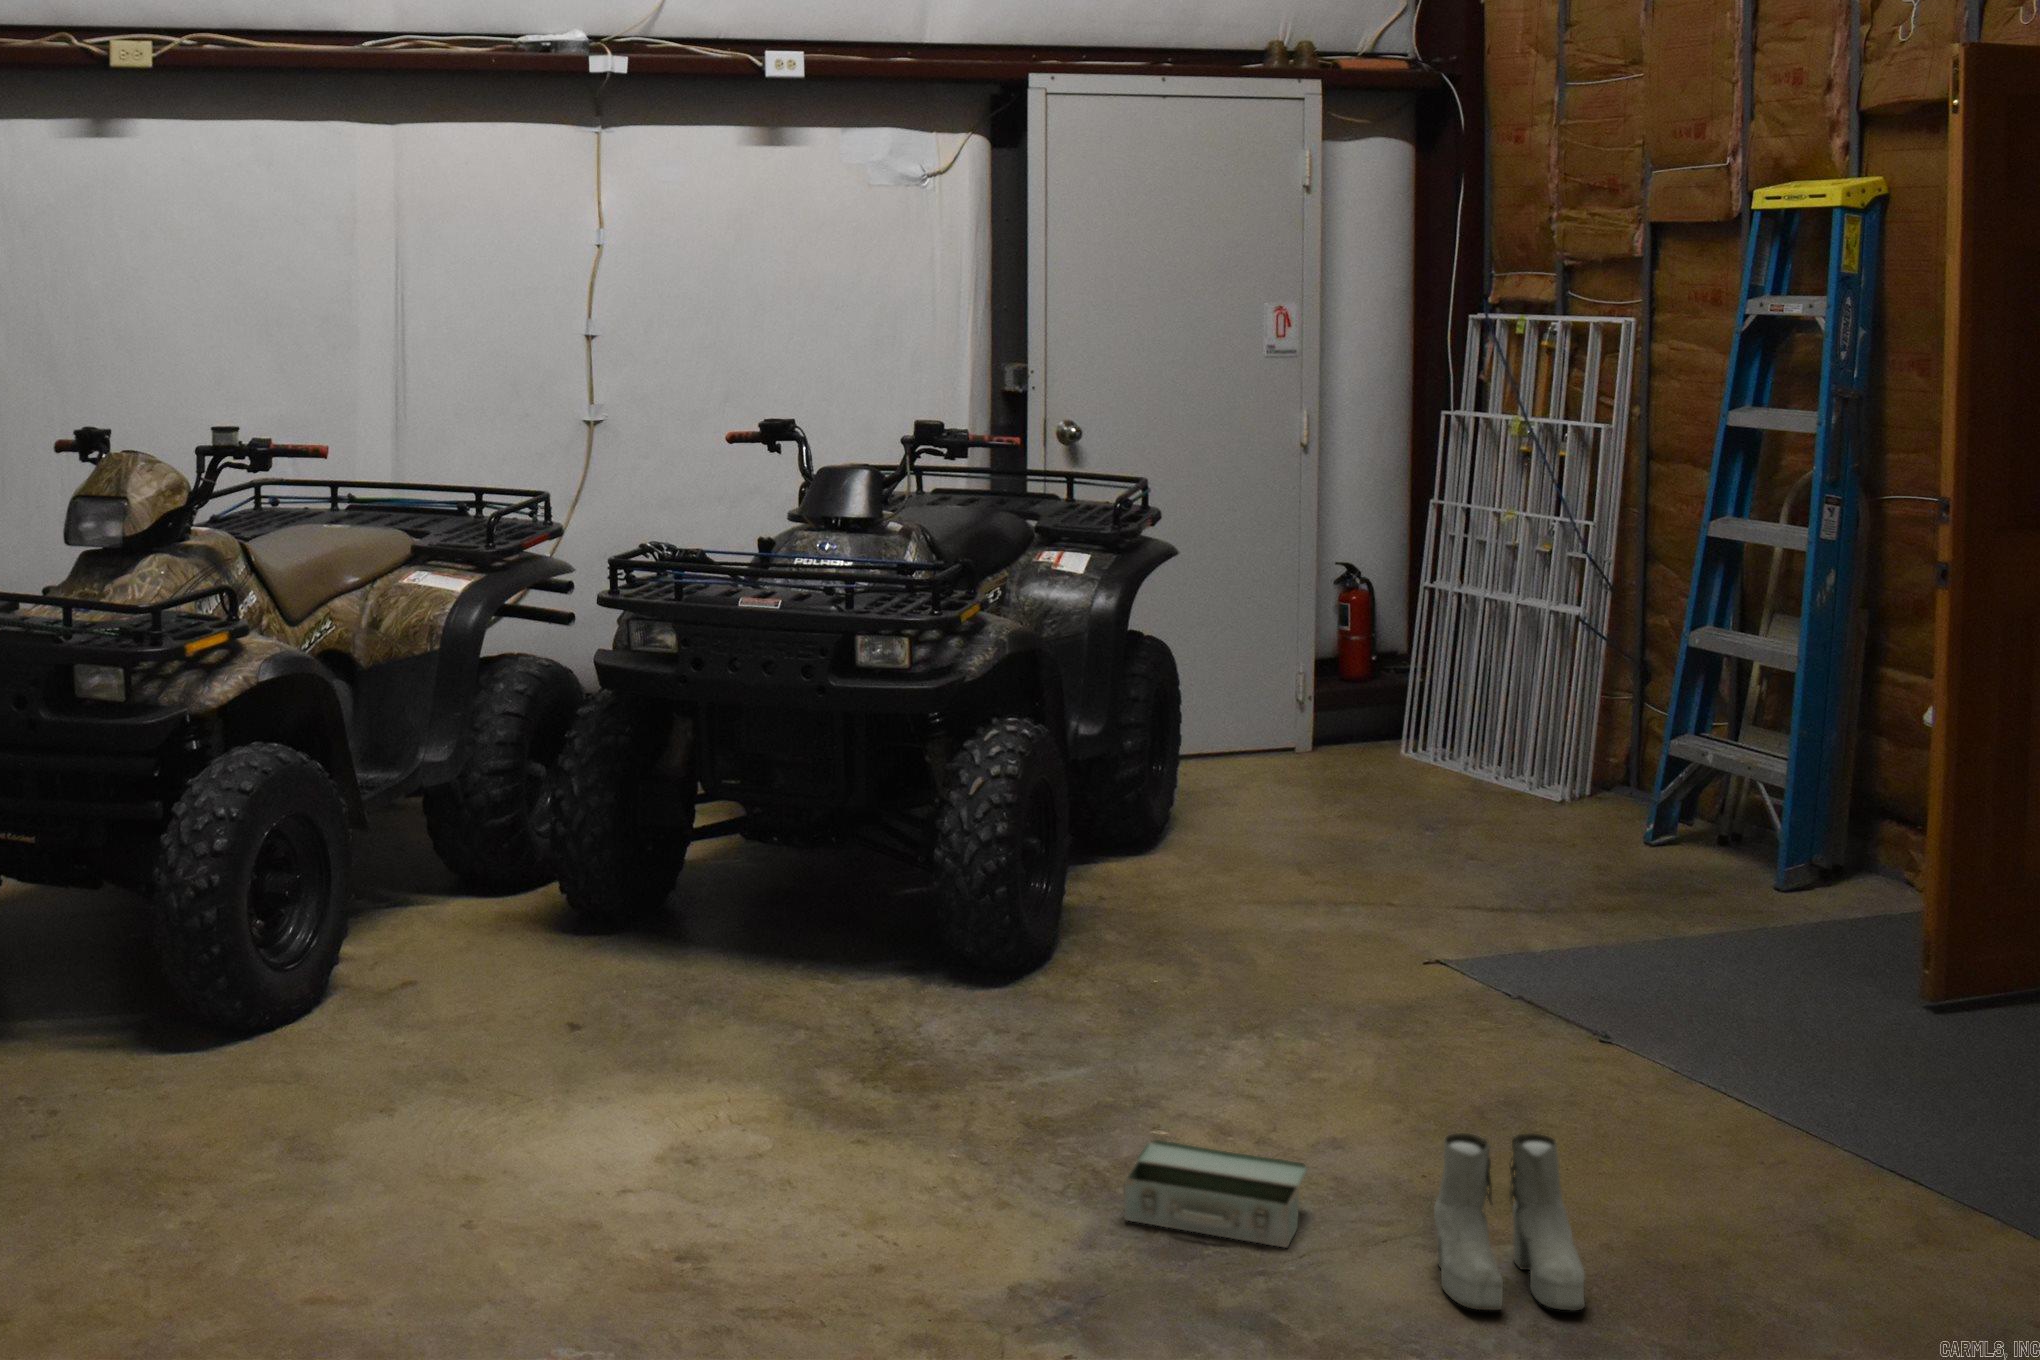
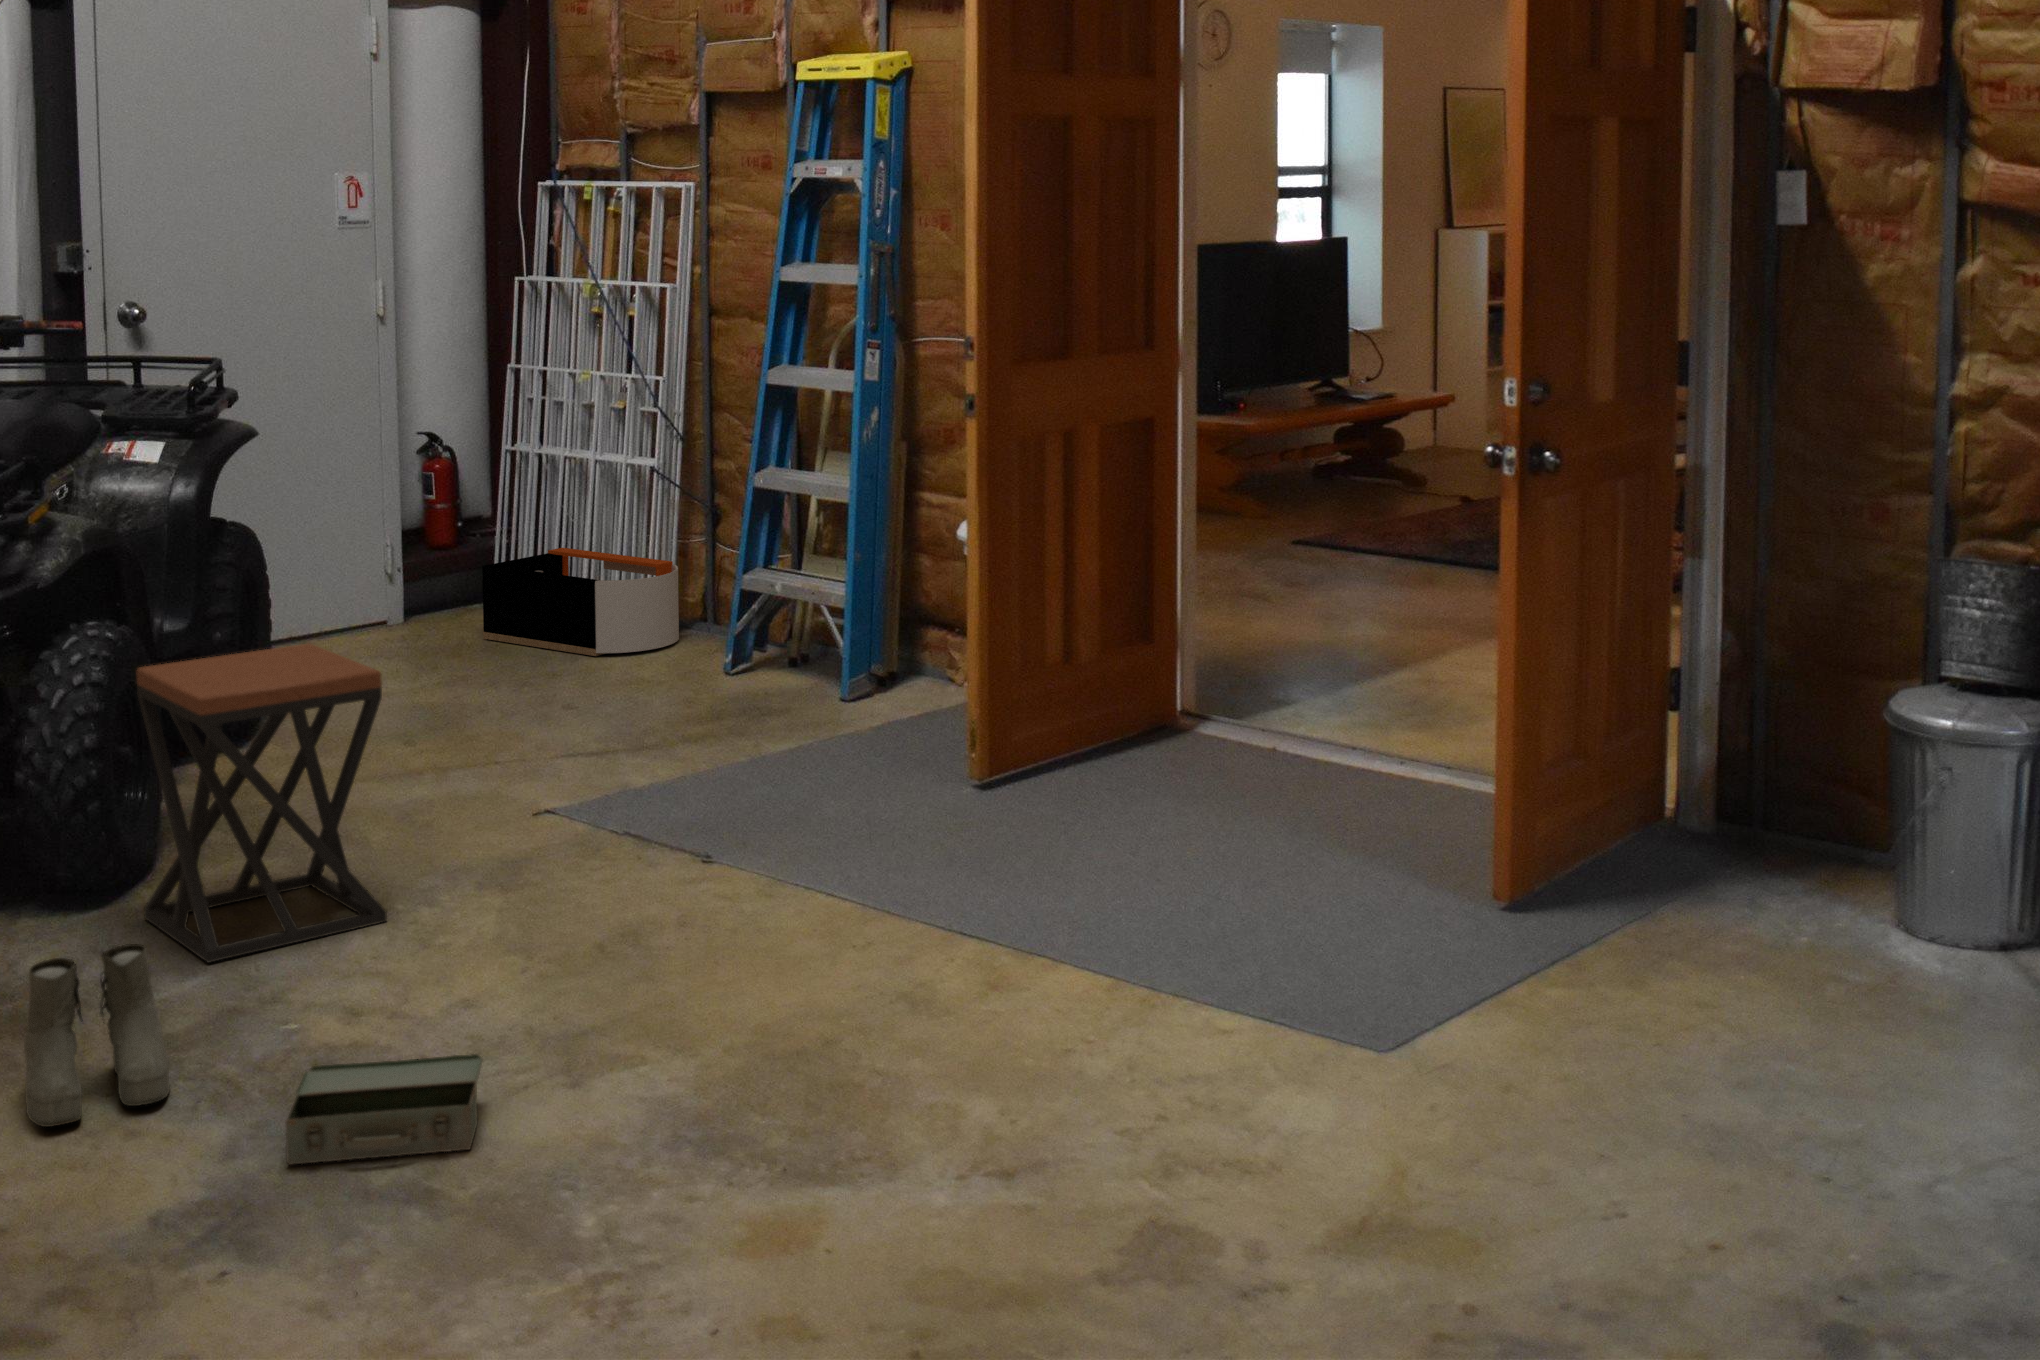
storage bin: none [1389,696,1599,815] -> present [482,548,679,656]
stool: none [1036,757,1249,1037] -> present [136,644,387,962]
boots: present [1434,1133,1585,1311] -> present [24,944,170,1127]

